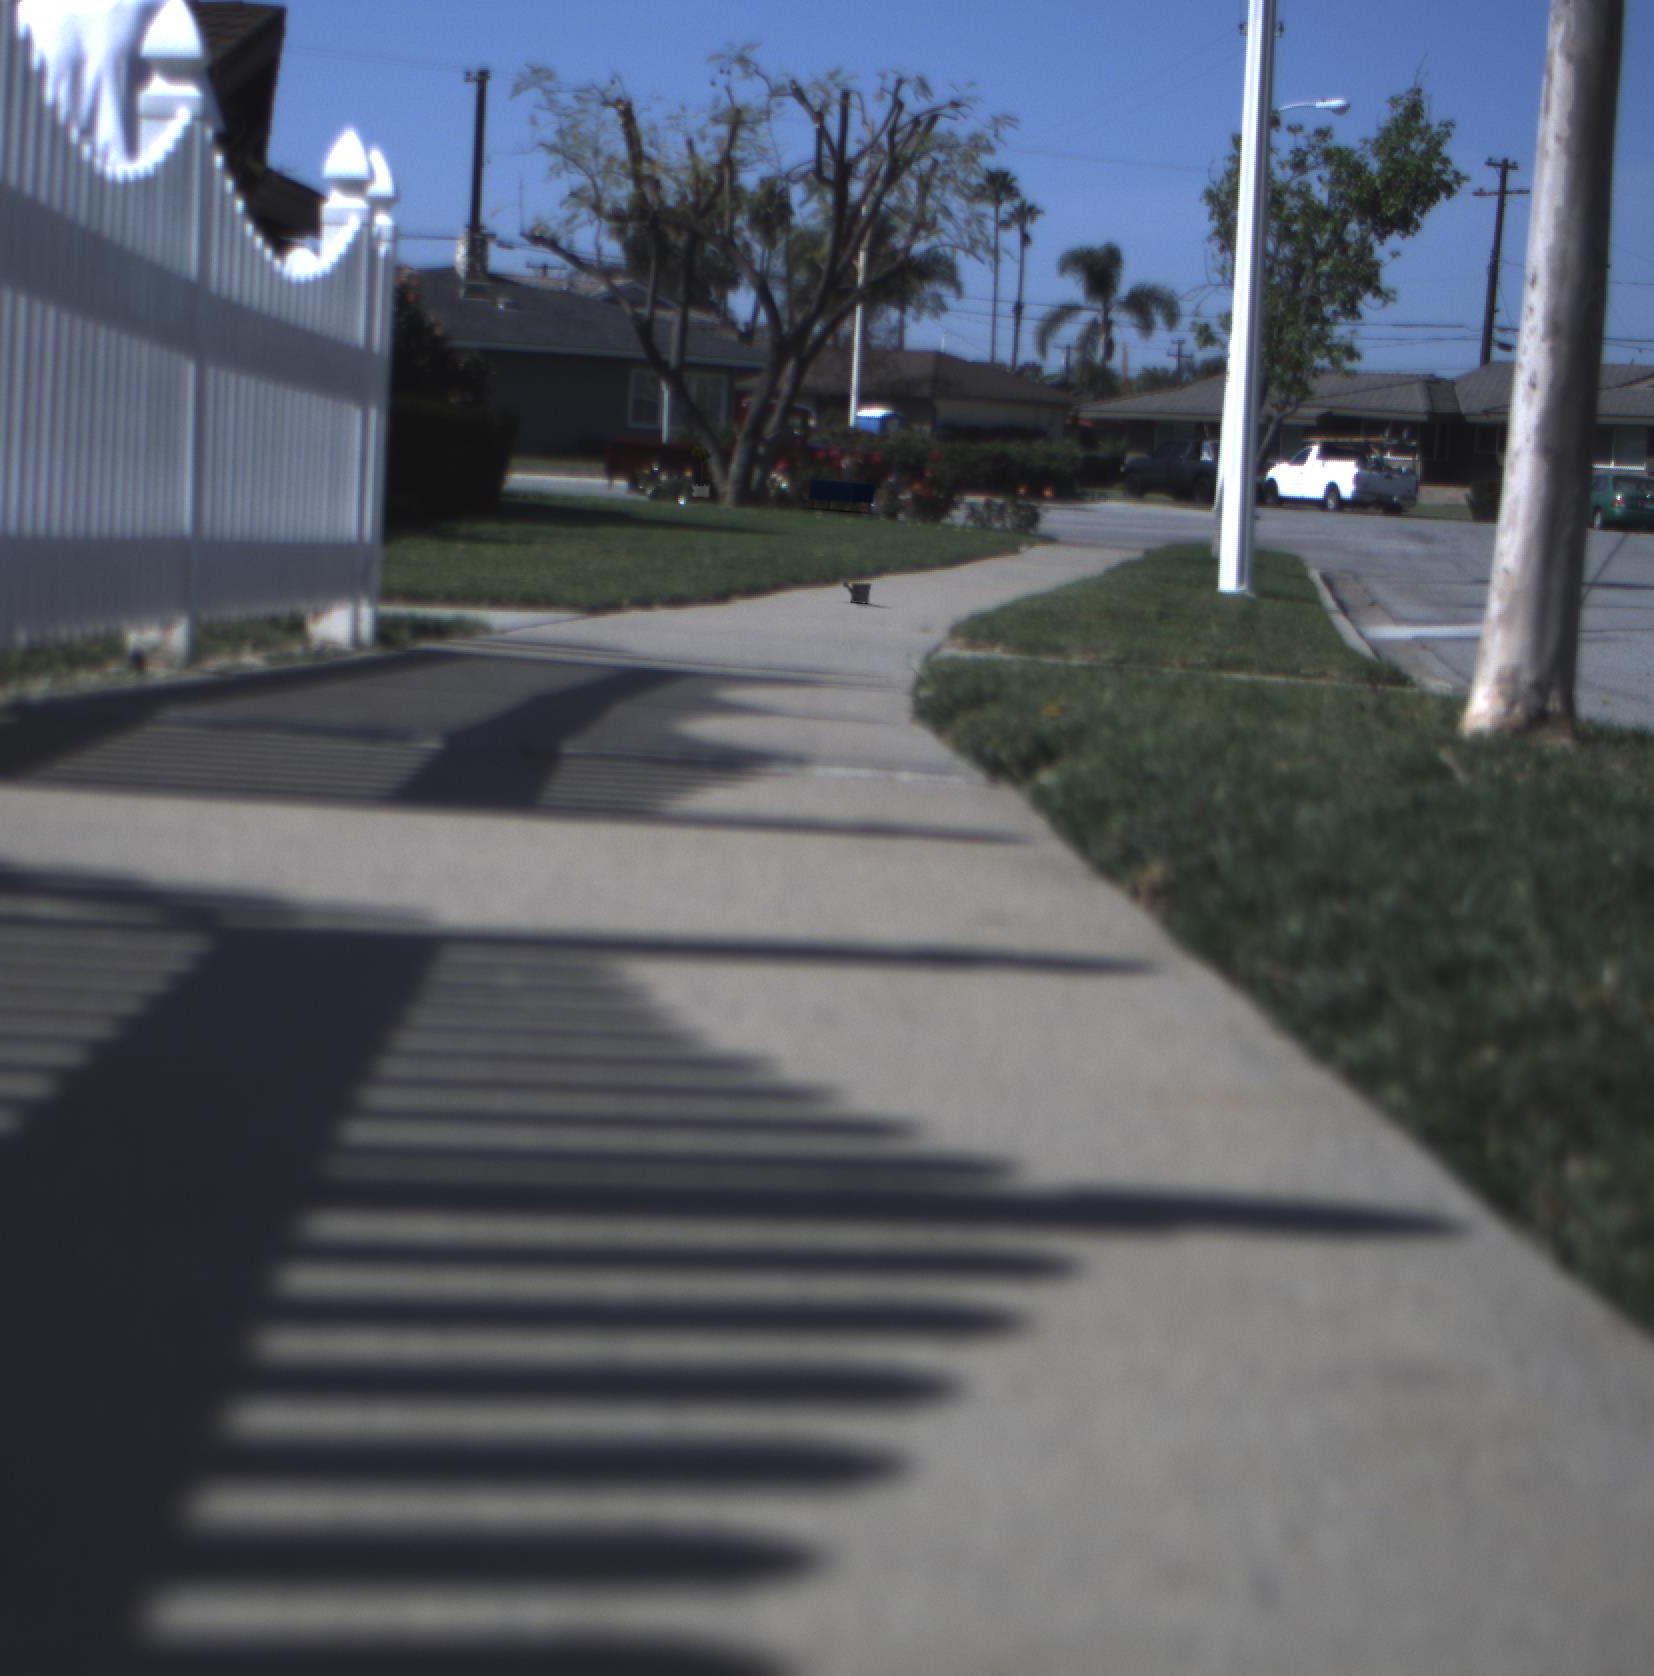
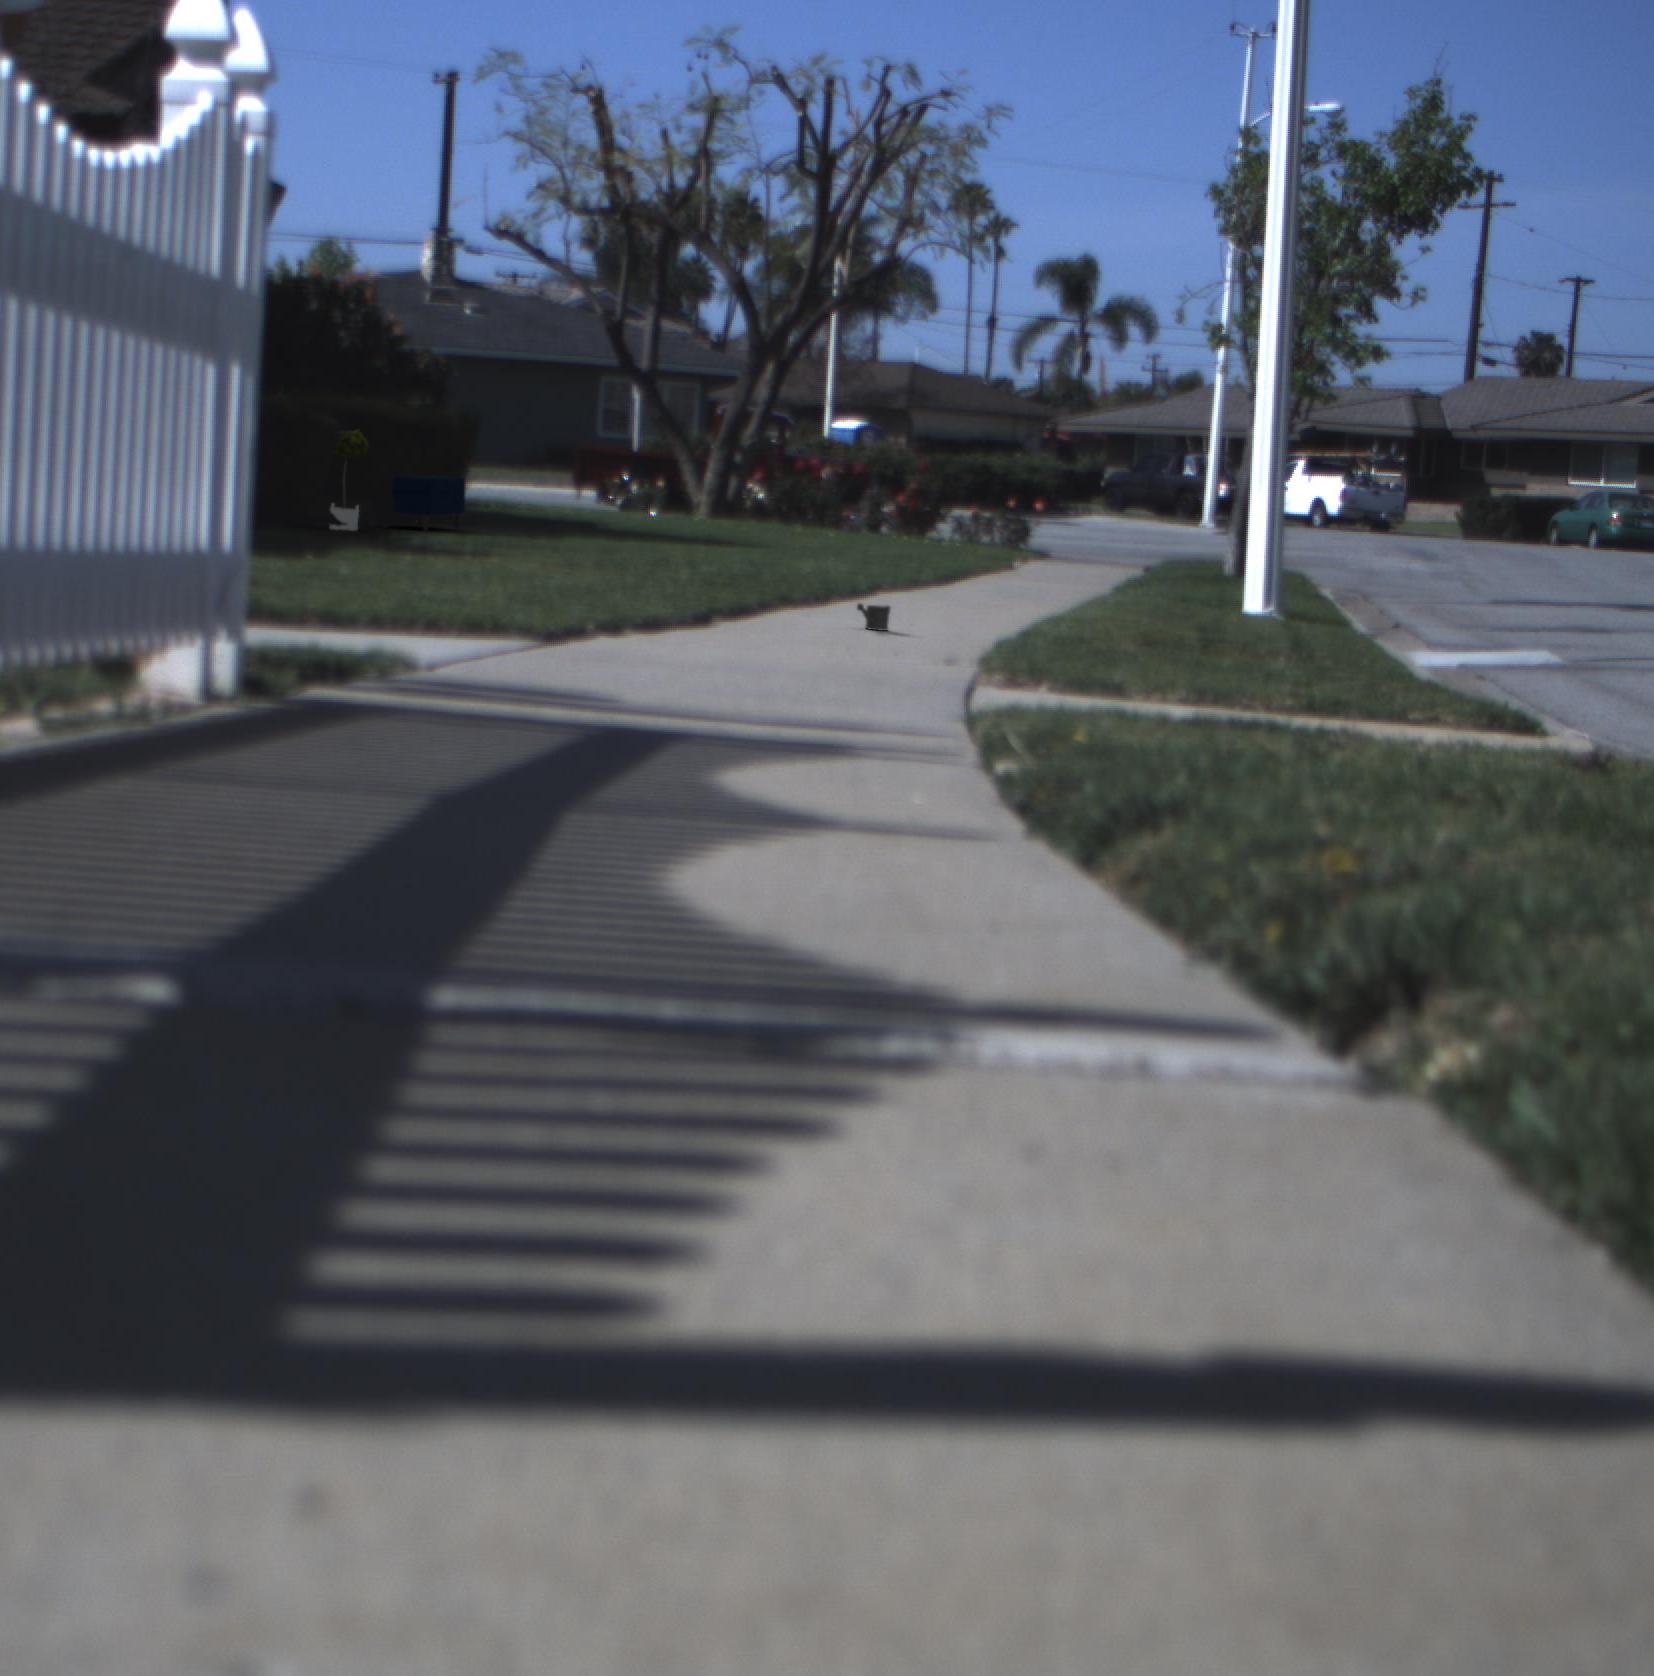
potted tree: present [692,446,711,497] -> present [329,430,369,531]
bench: present [809,479,875,512] -> present [384,476,465,531]

